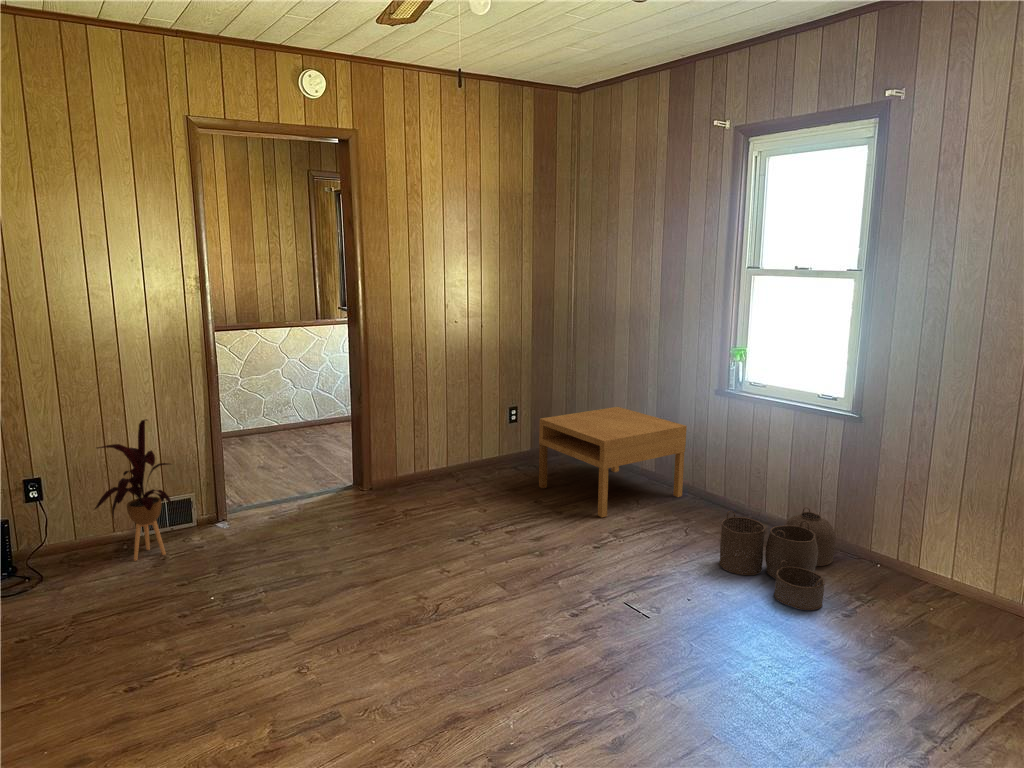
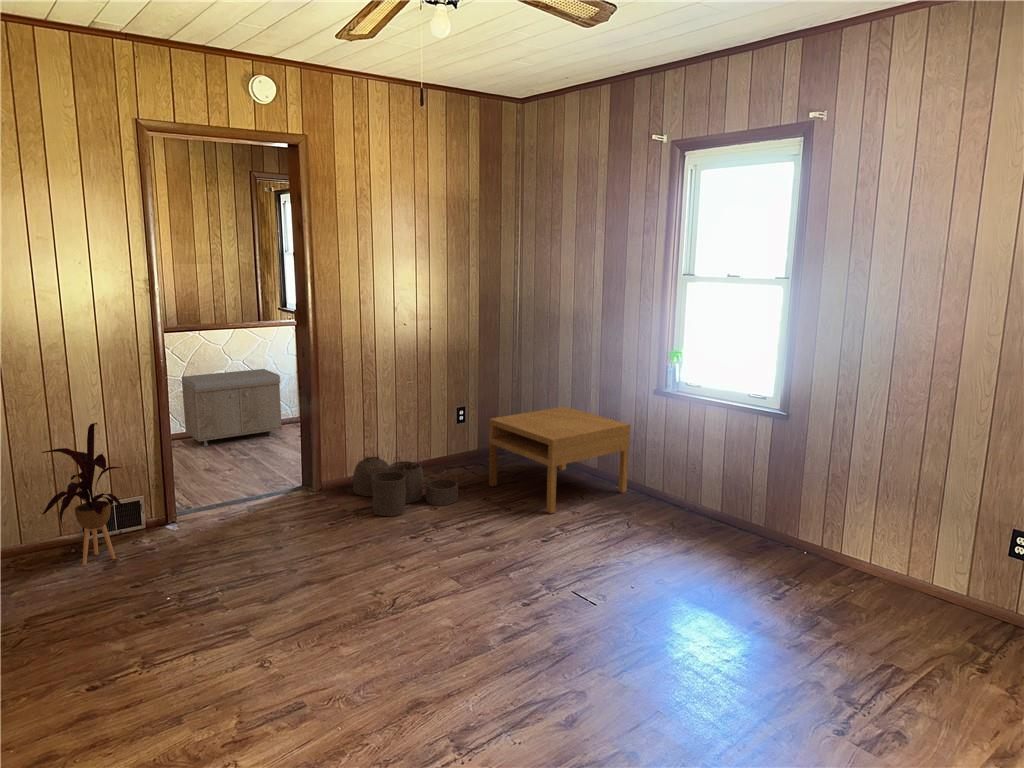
storage bench: none [240,368,336,443] -> present [182,369,282,446]
woven basket: present [719,507,836,610] -> present [353,456,458,516]

